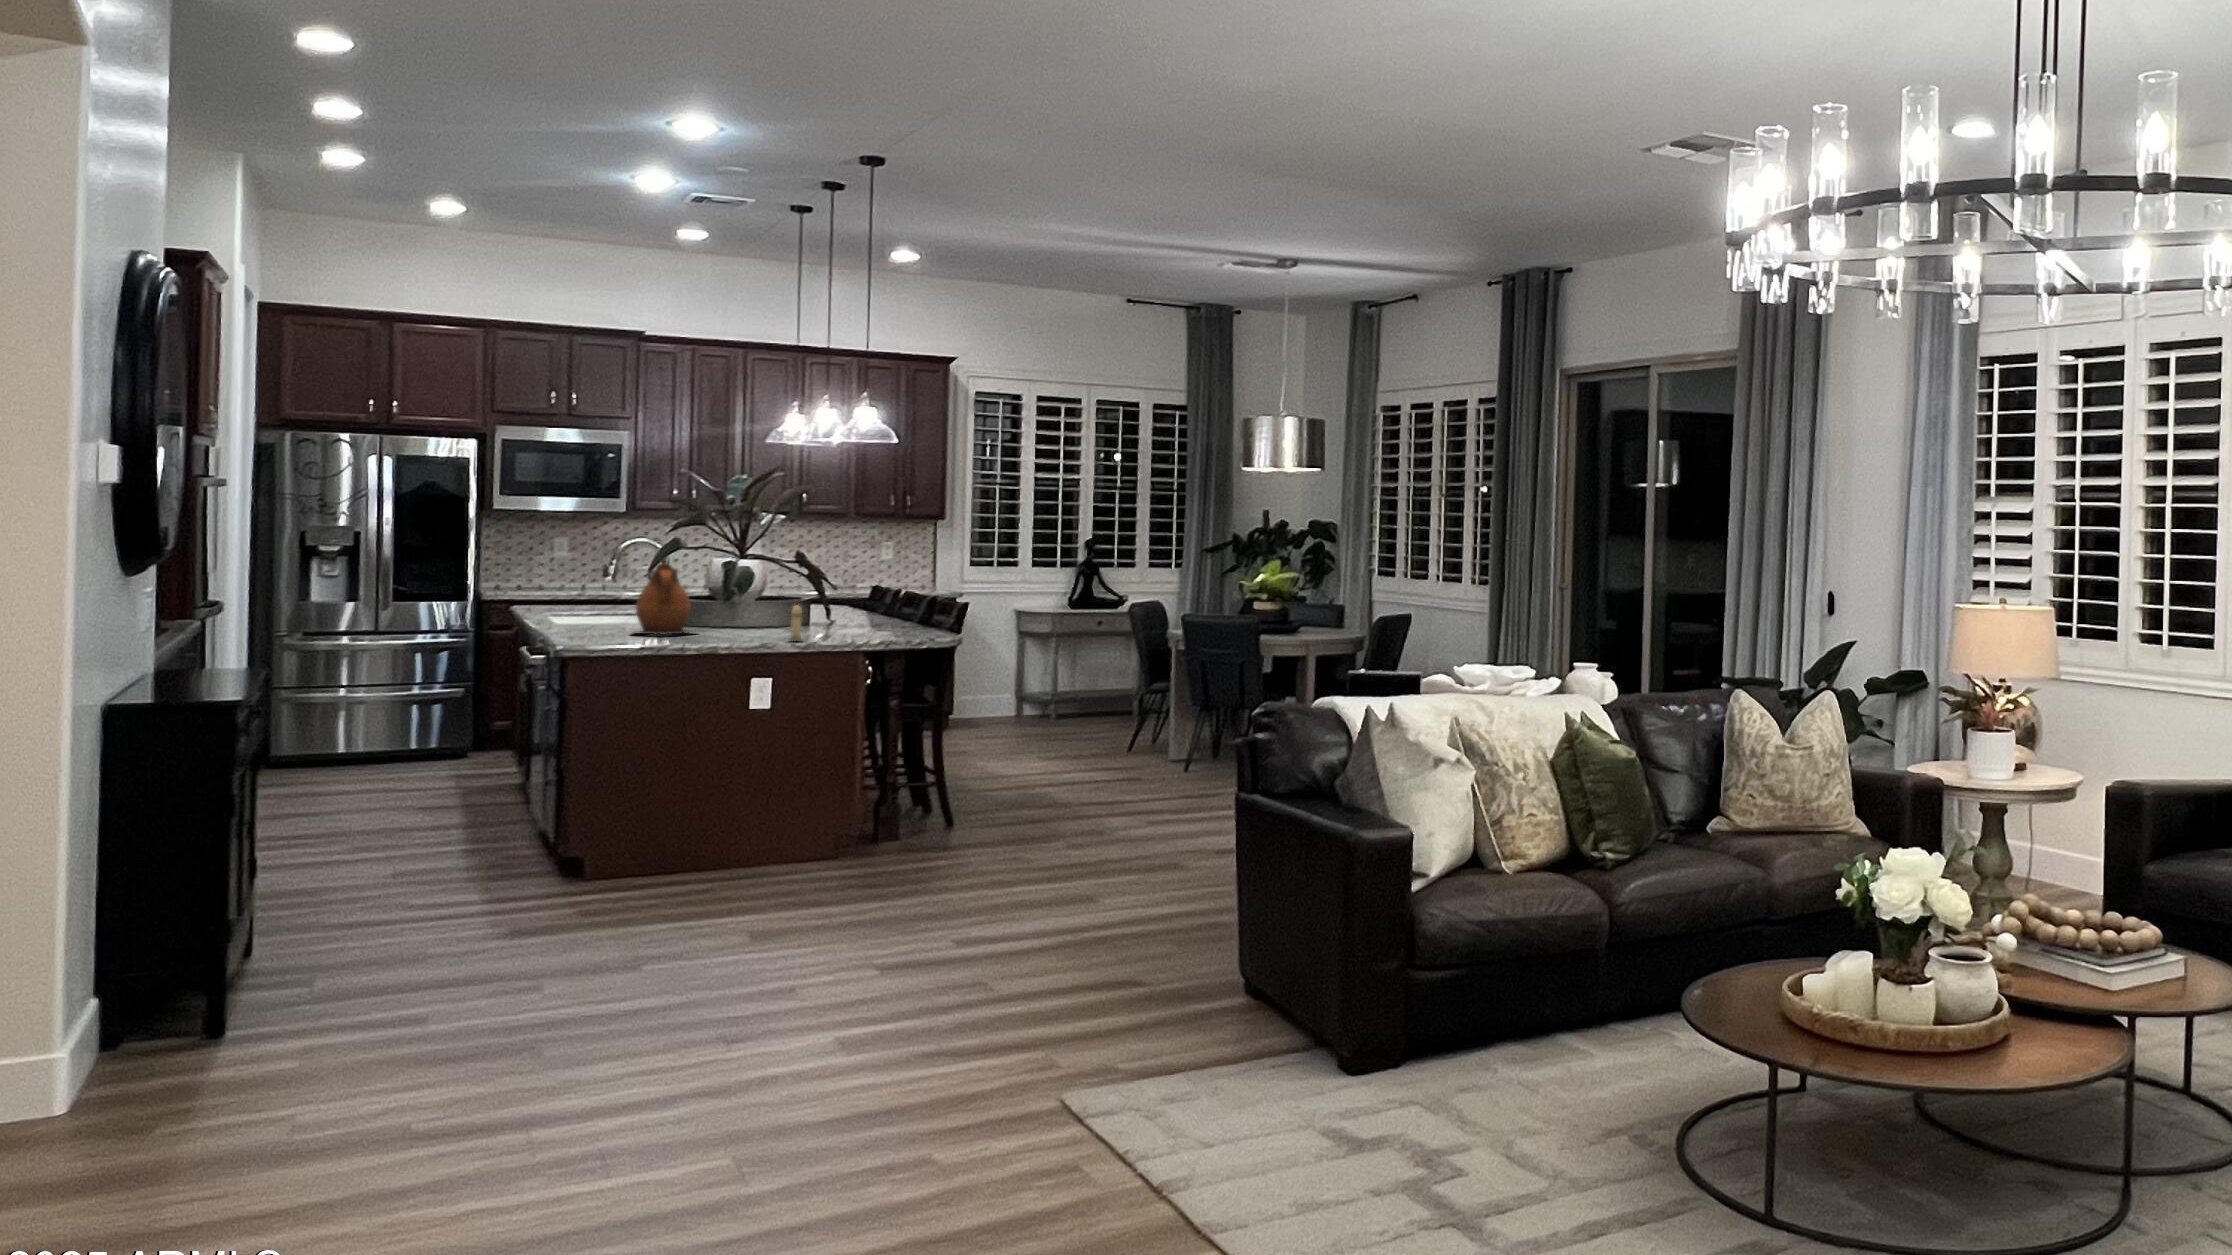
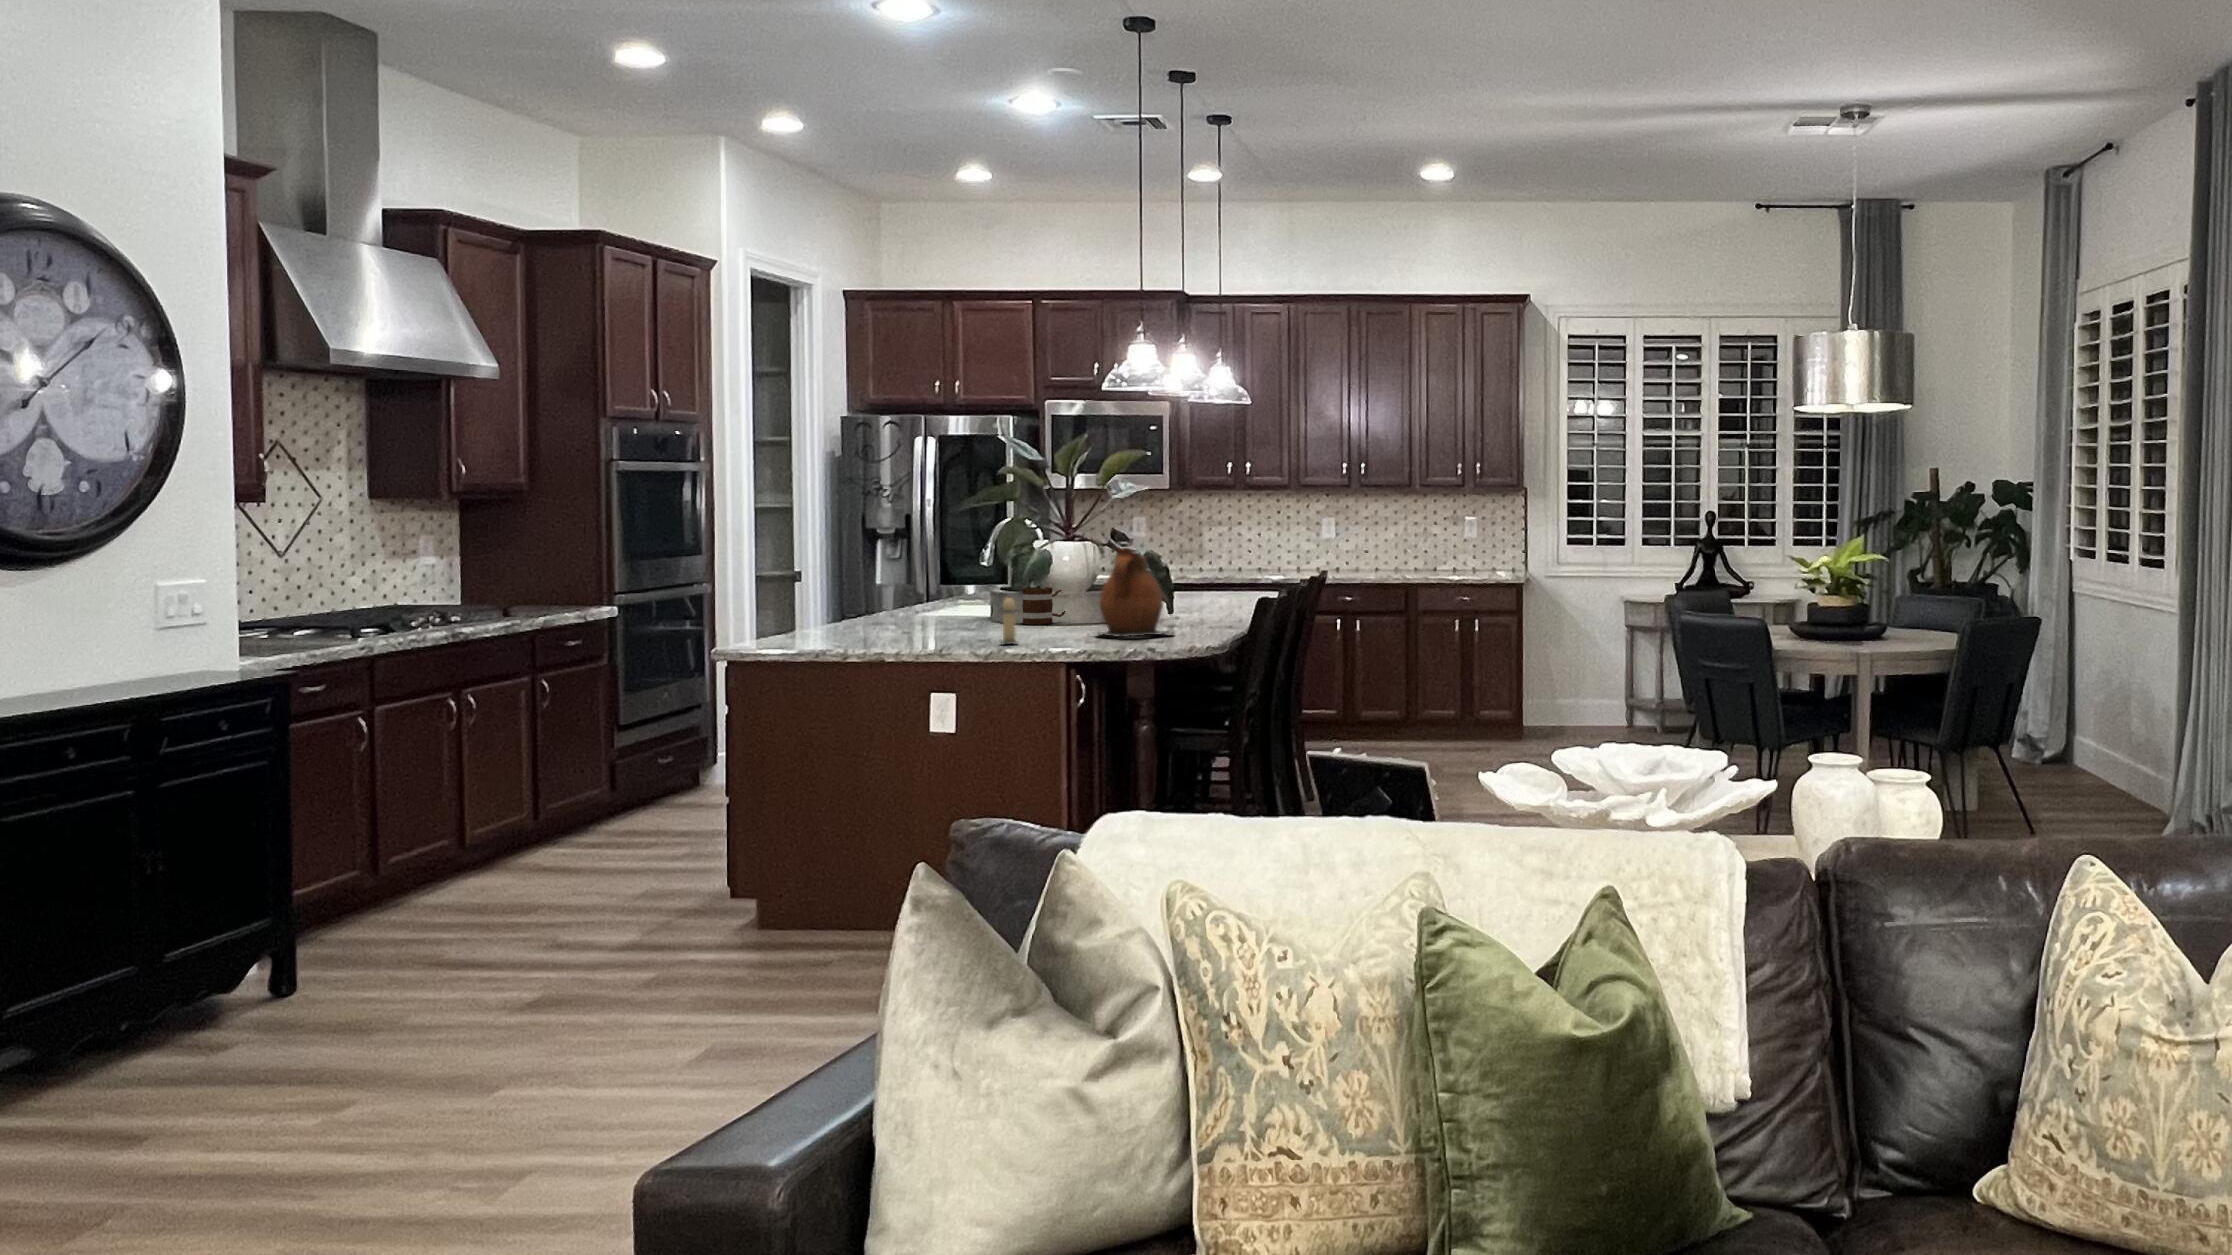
ceramic pitcher: present [636,564,691,634] -> present [1099,548,1168,637]
mug: none [718,599,752,629] -> present [1022,587,1066,624]

